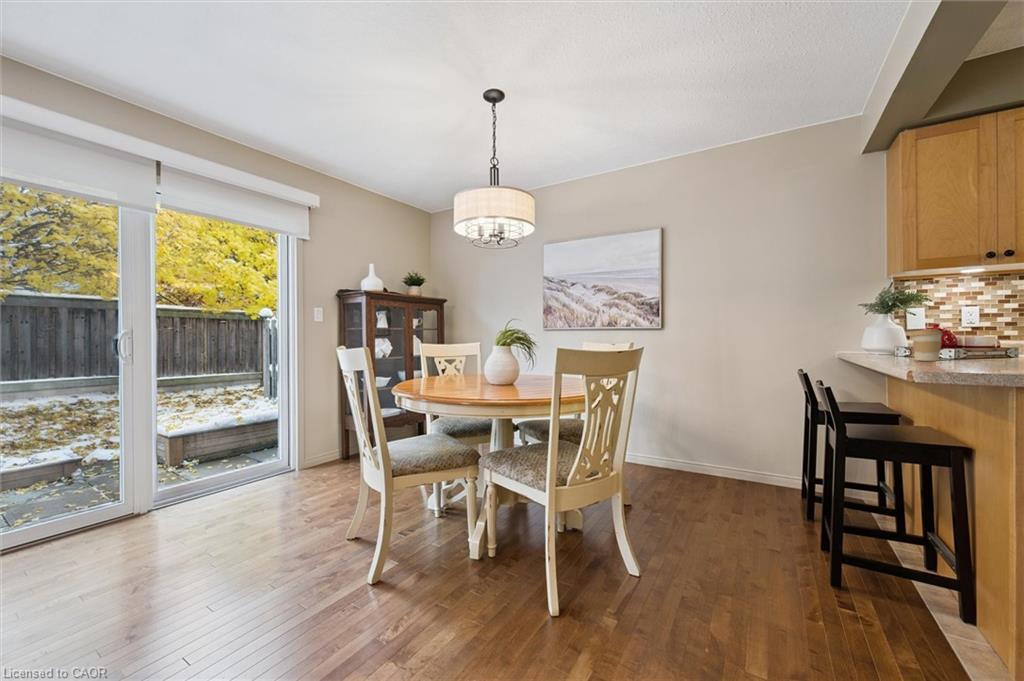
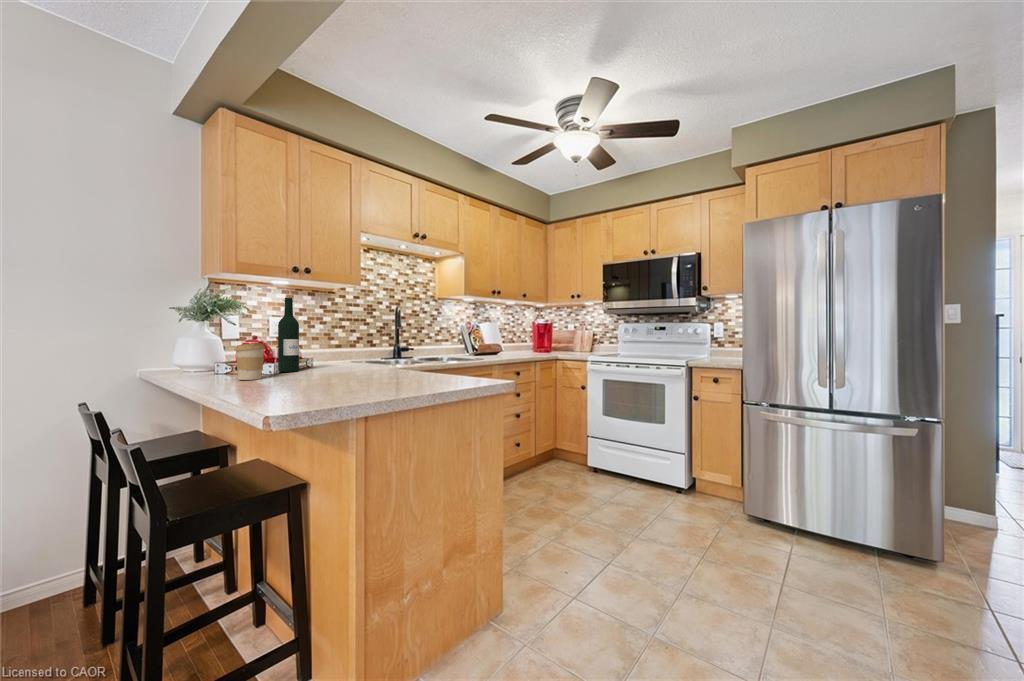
wine bottle: none [961,286,989,358] -> present [278,298,299,372]

